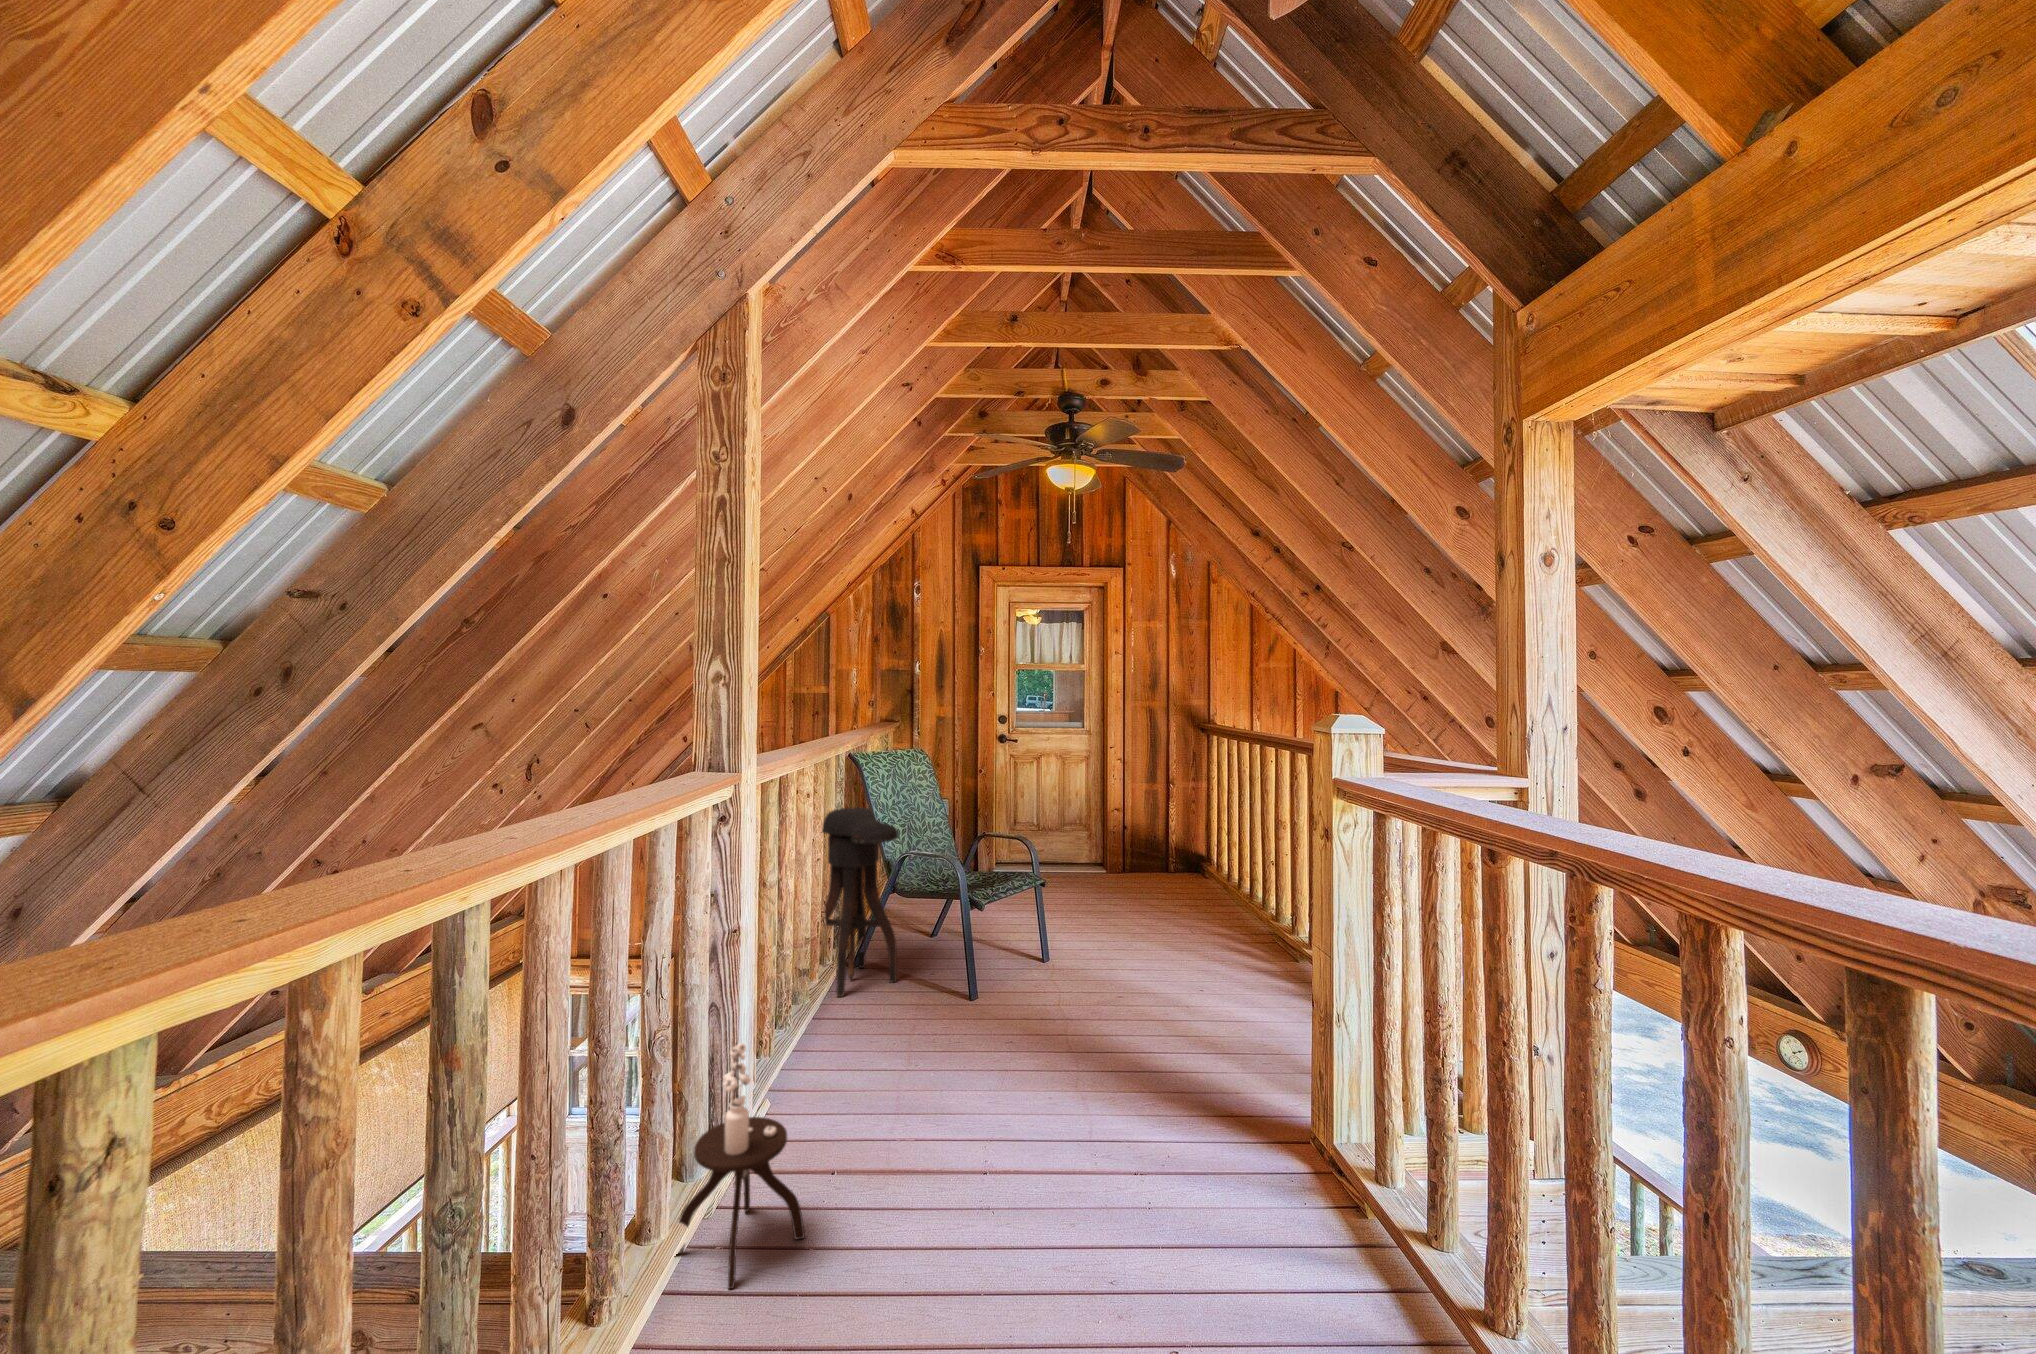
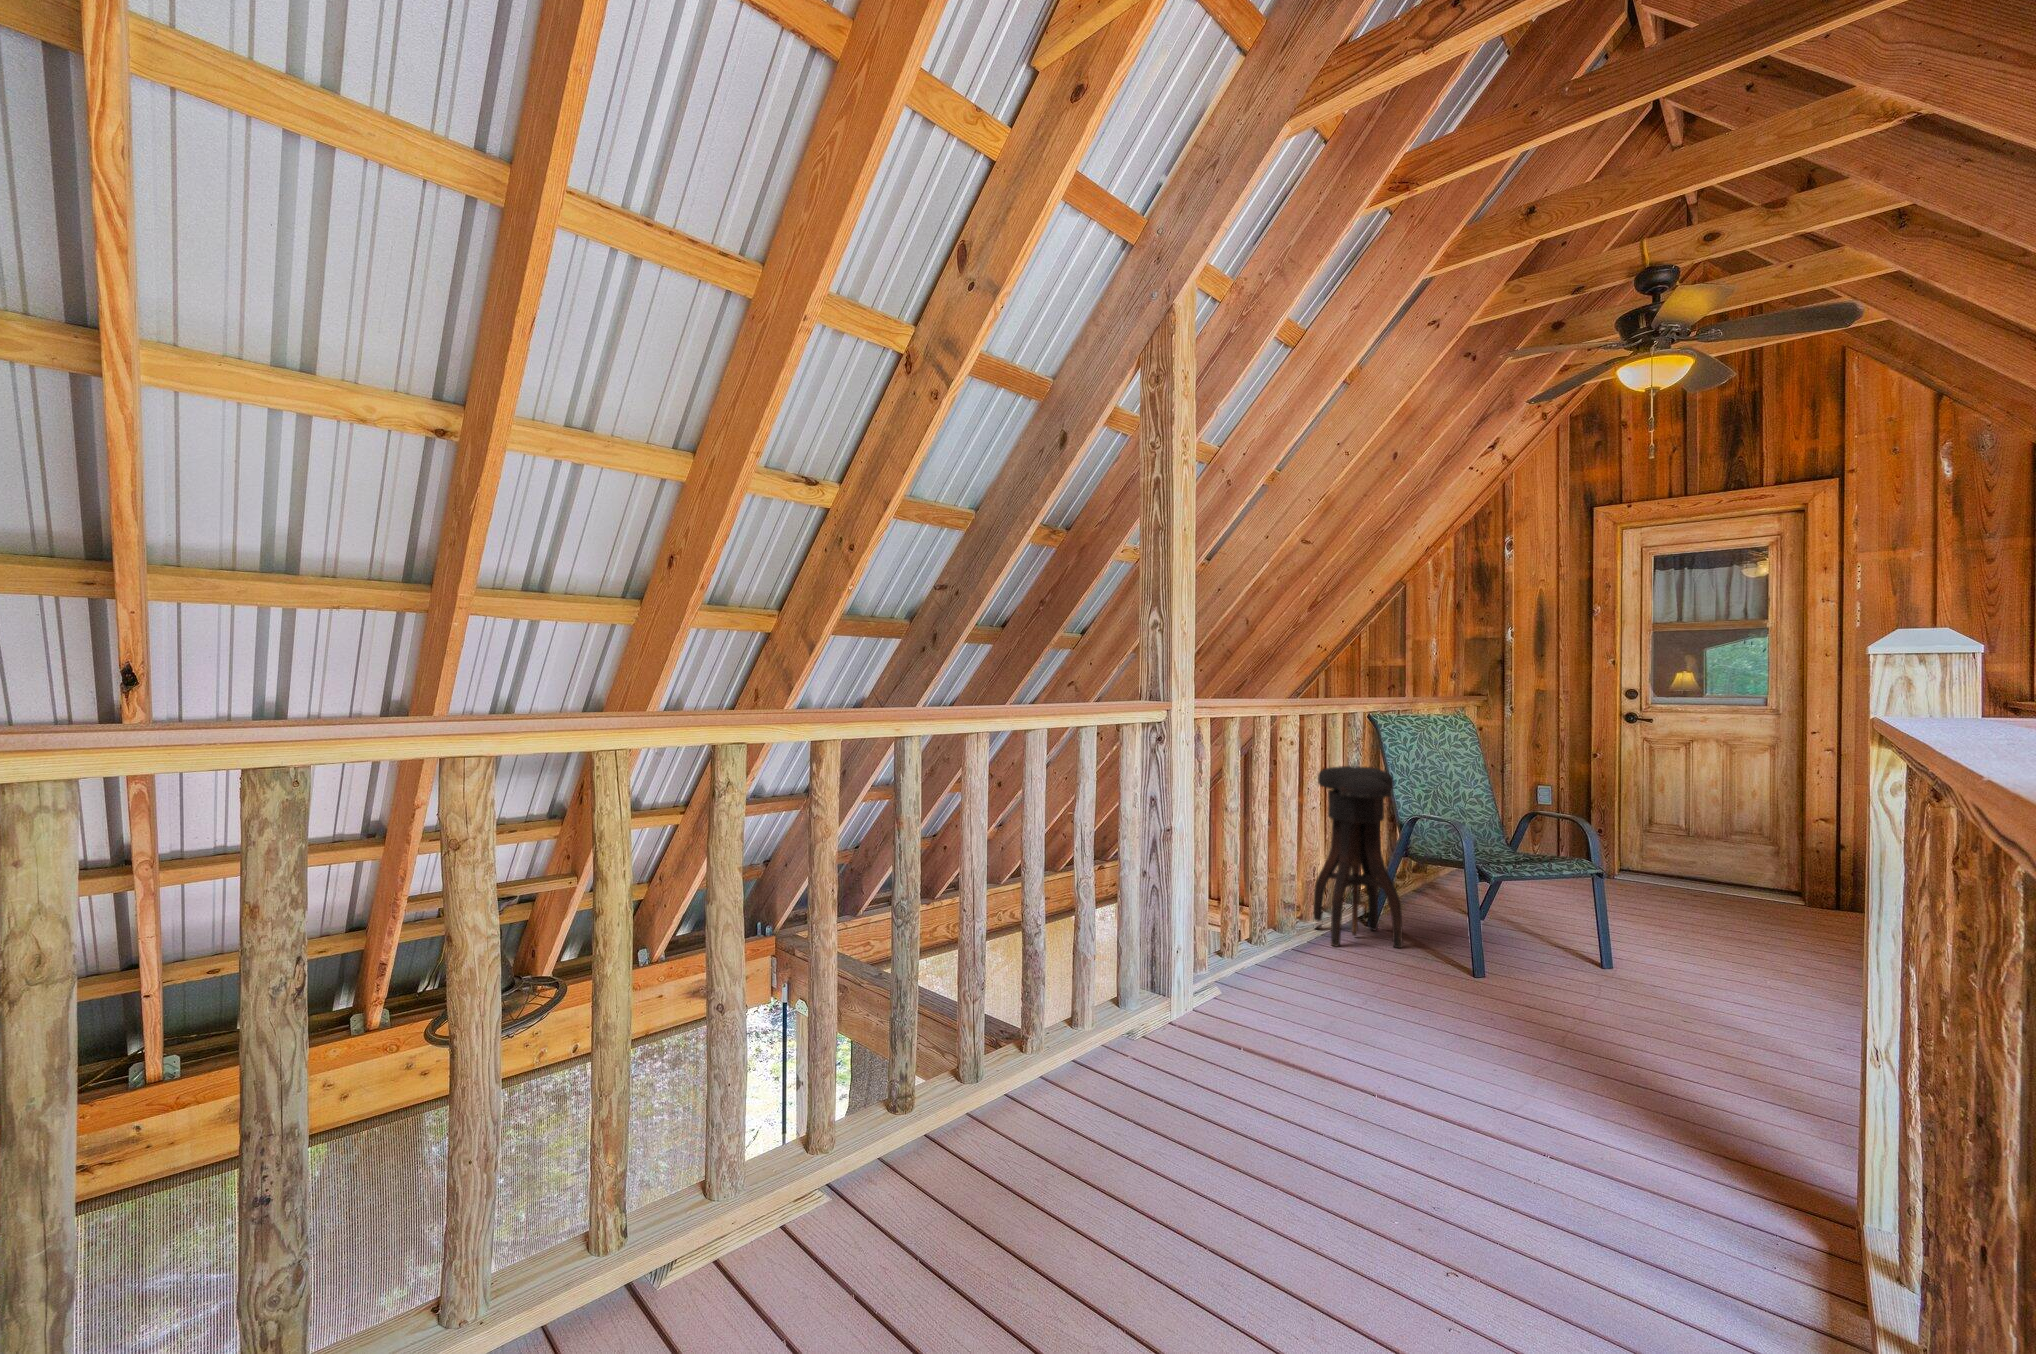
side table: present [679,1043,805,1289] -> none [1097,897,1189,1084]

